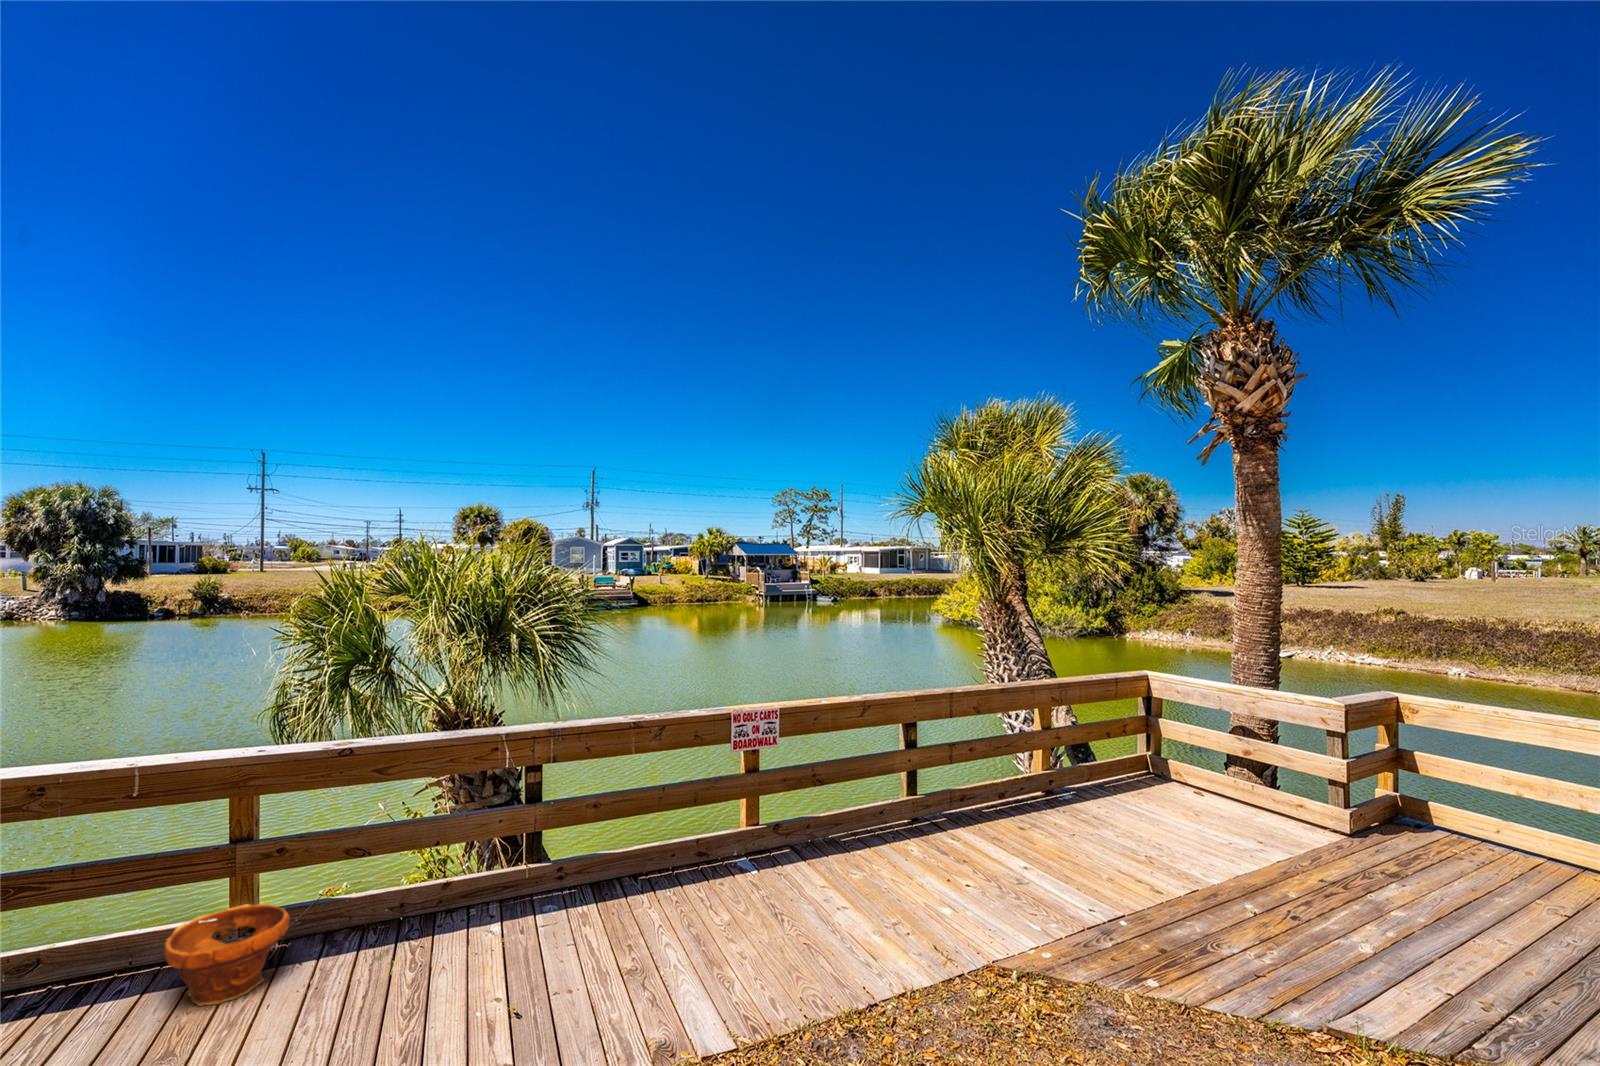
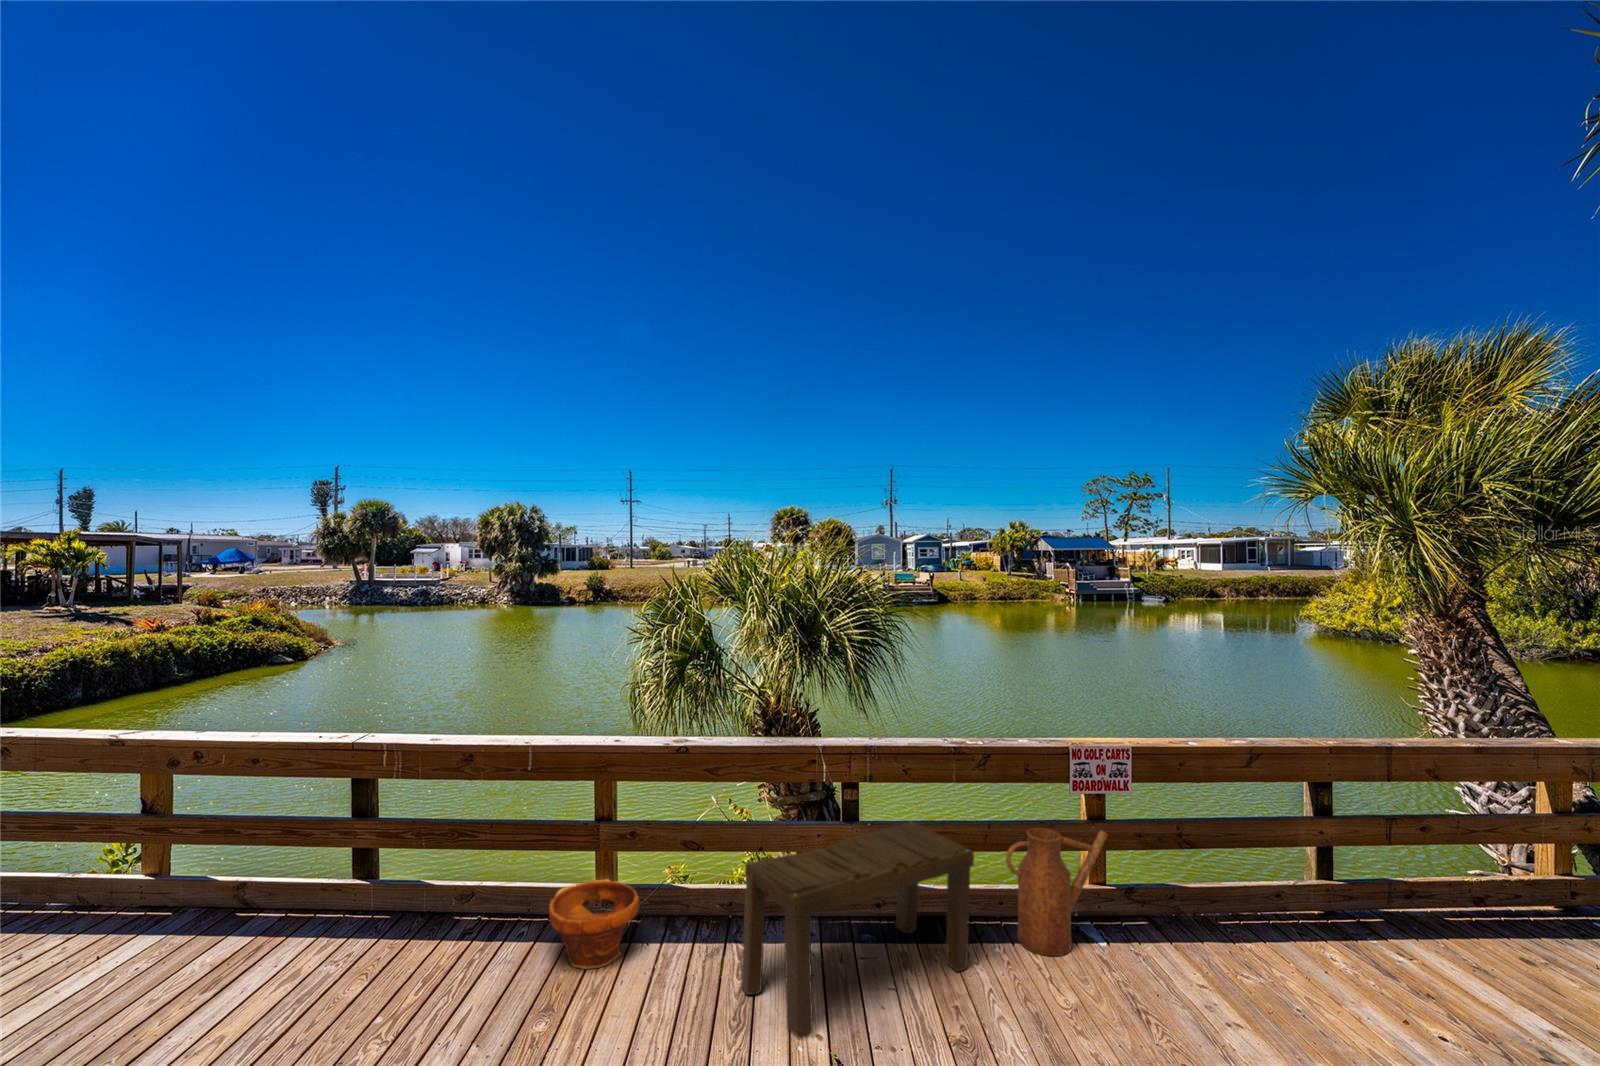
watering can: none [677,778,761,890] -> present [1006,828,1108,956]
bench: none [414,794,649,1006] -> present [741,821,974,1039]

